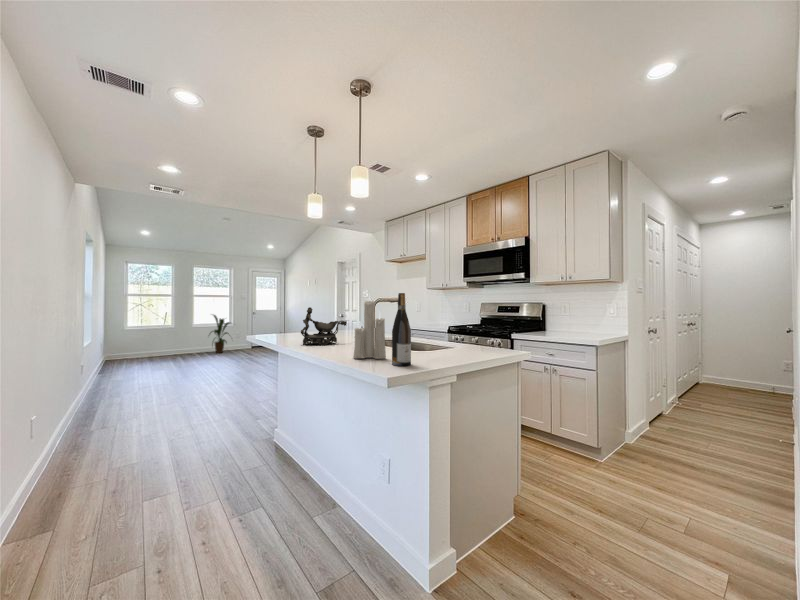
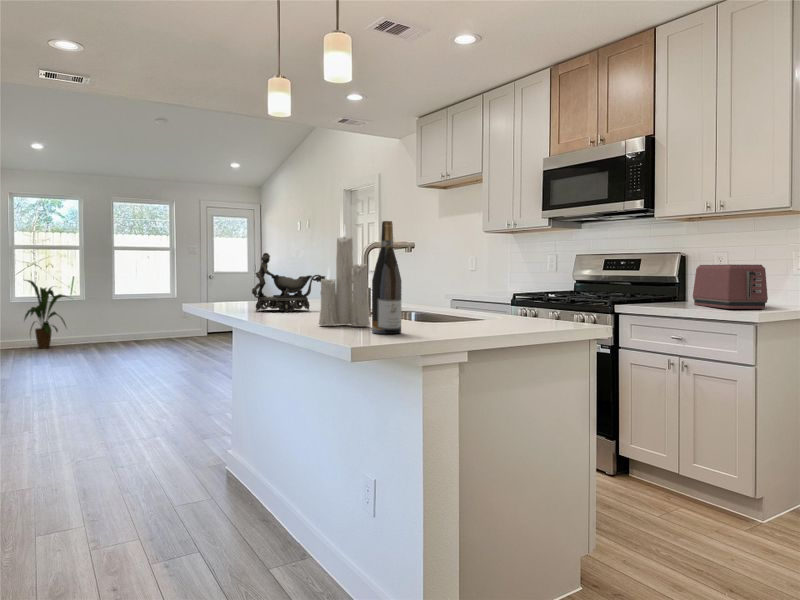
toaster: none [554,311,598,336] -> present [693,264,768,309]
house plant: present [212,315,230,353] -> present [24,280,67,349]

